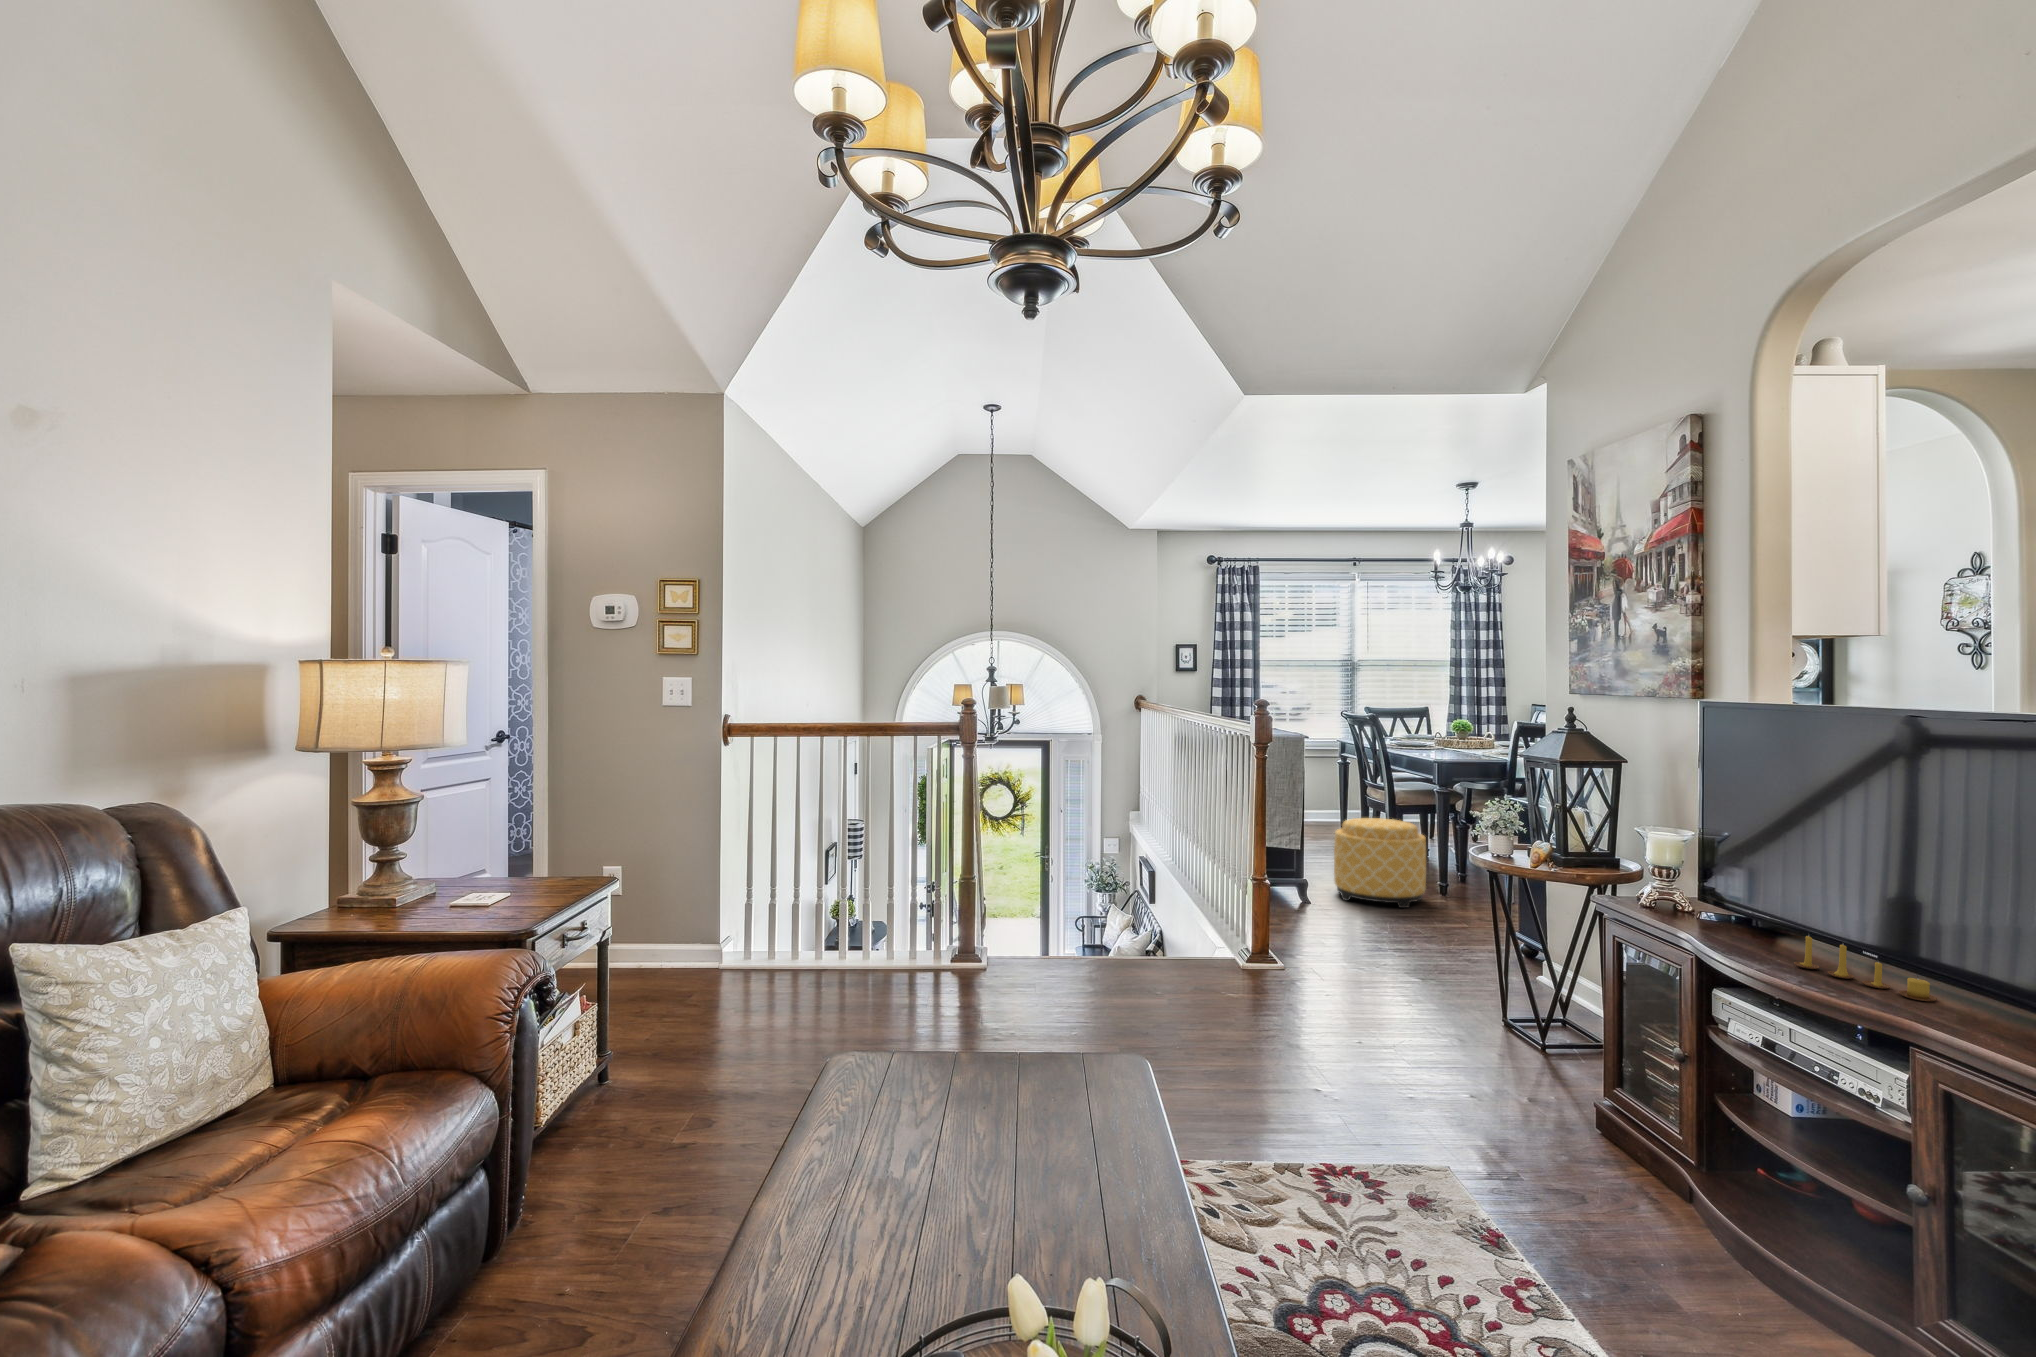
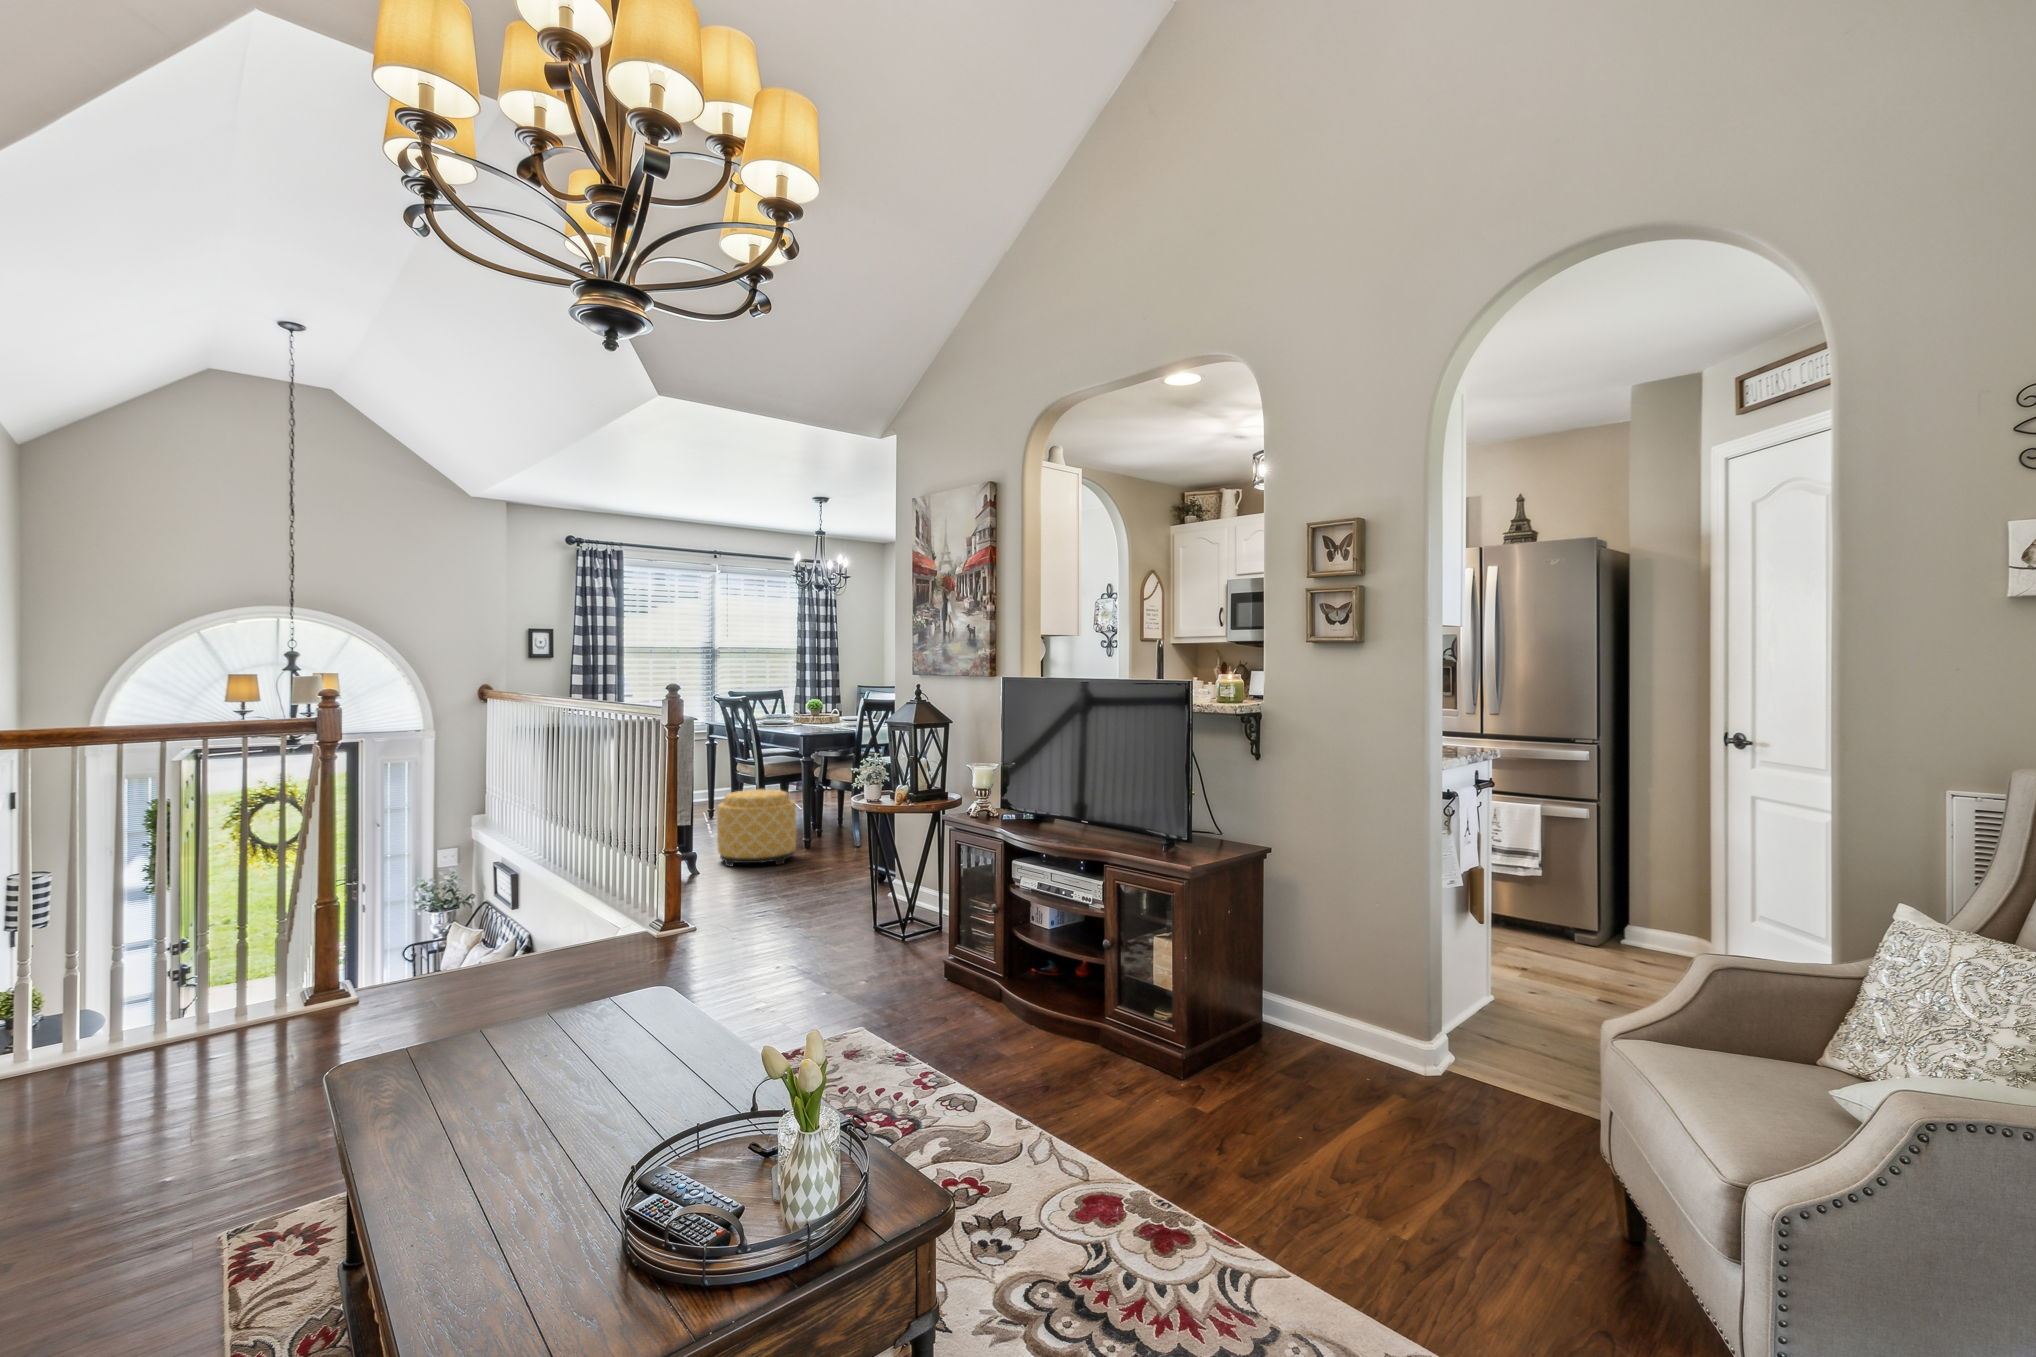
candle: present [1794,933,1937,1001] -> none [1055,818,1118,845]

